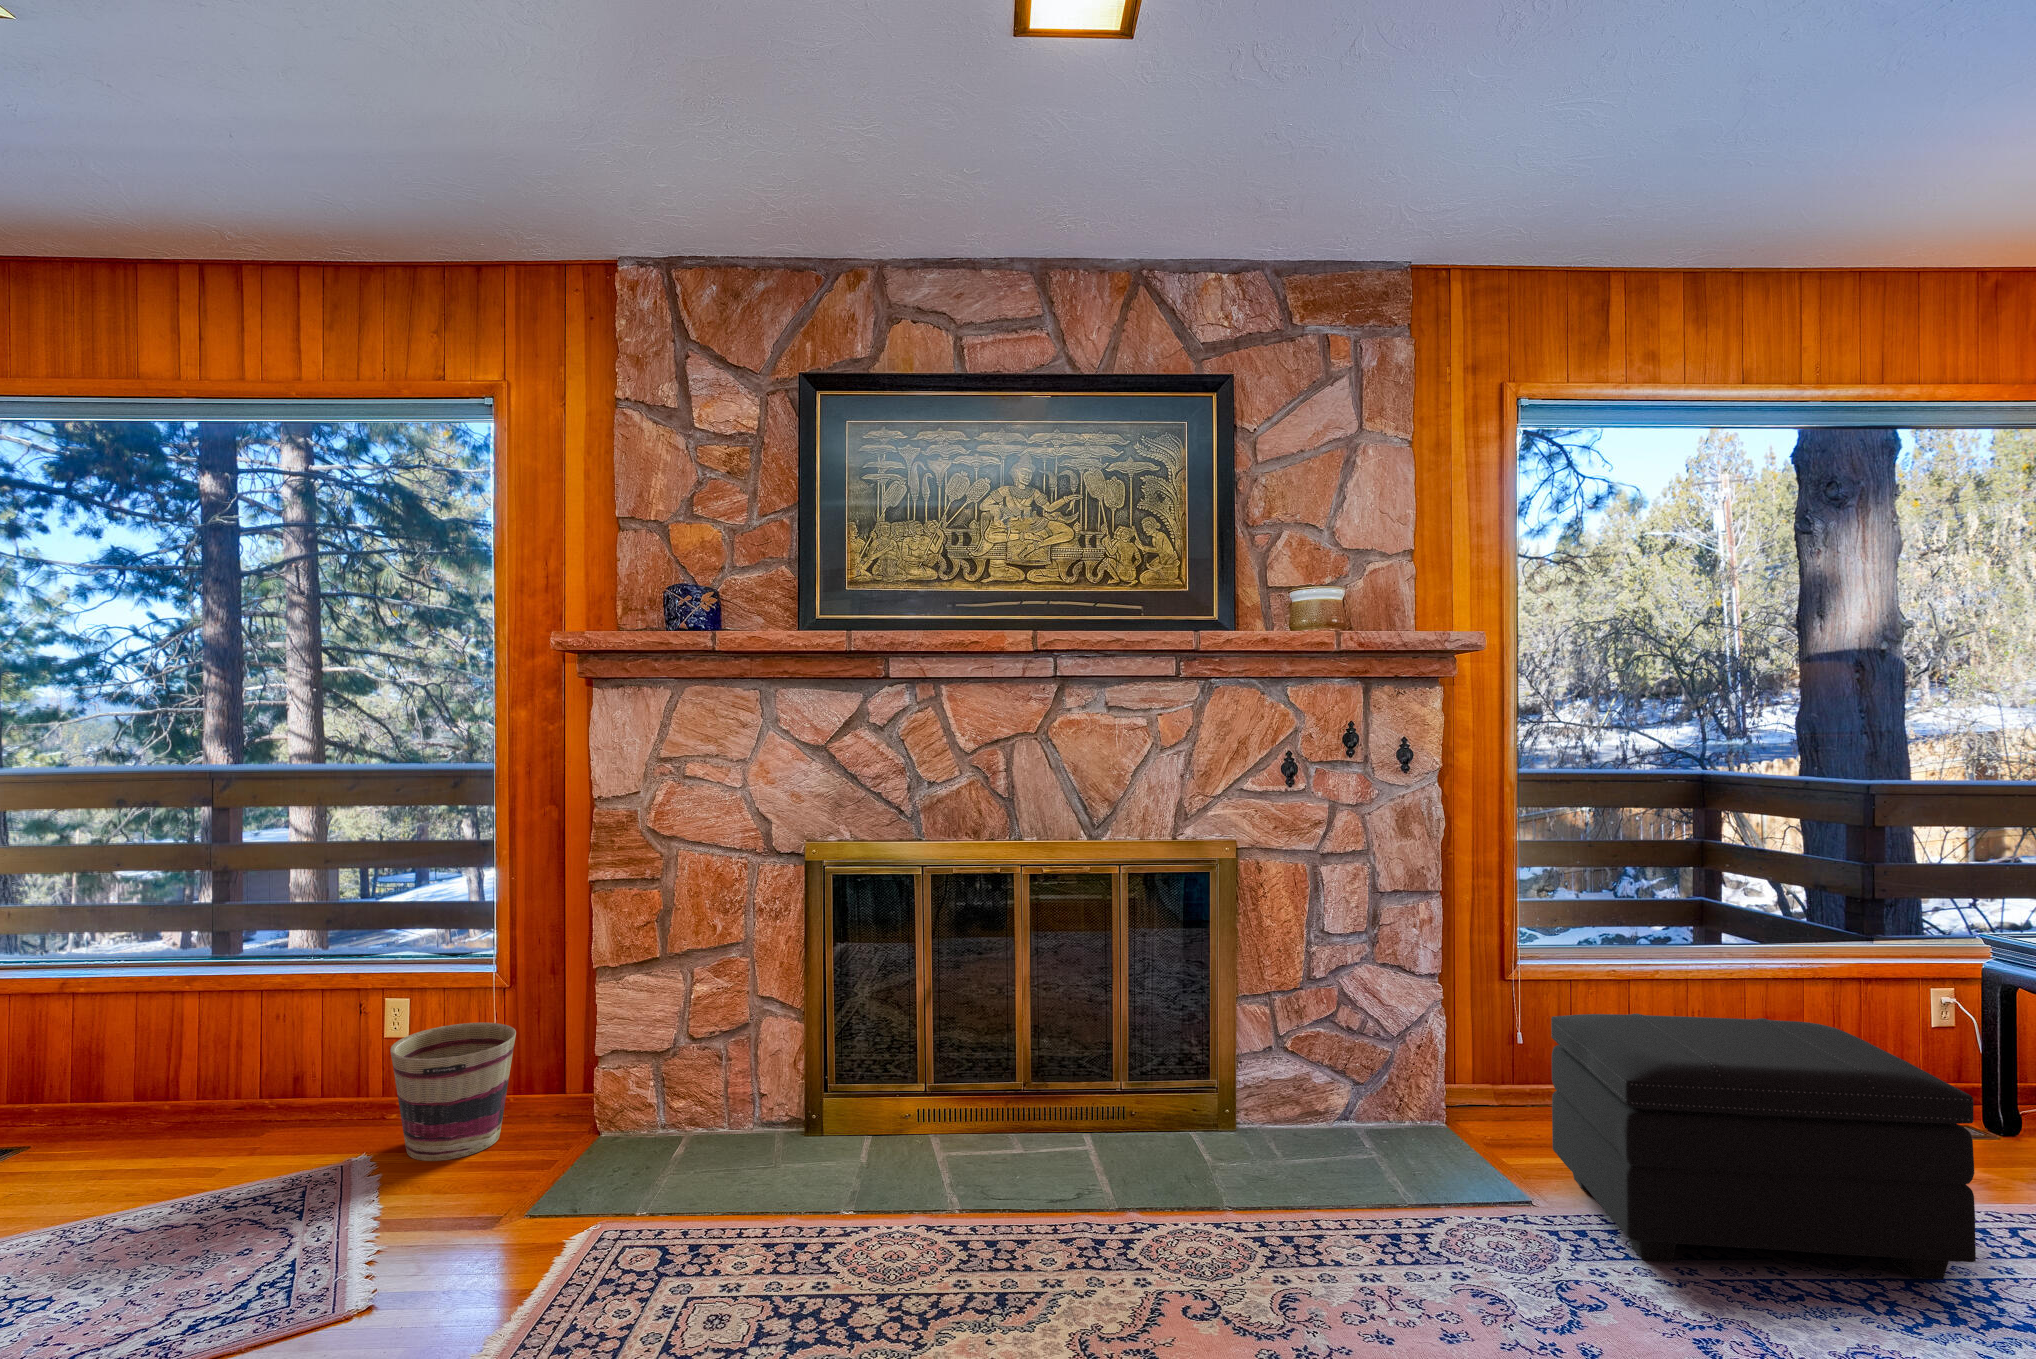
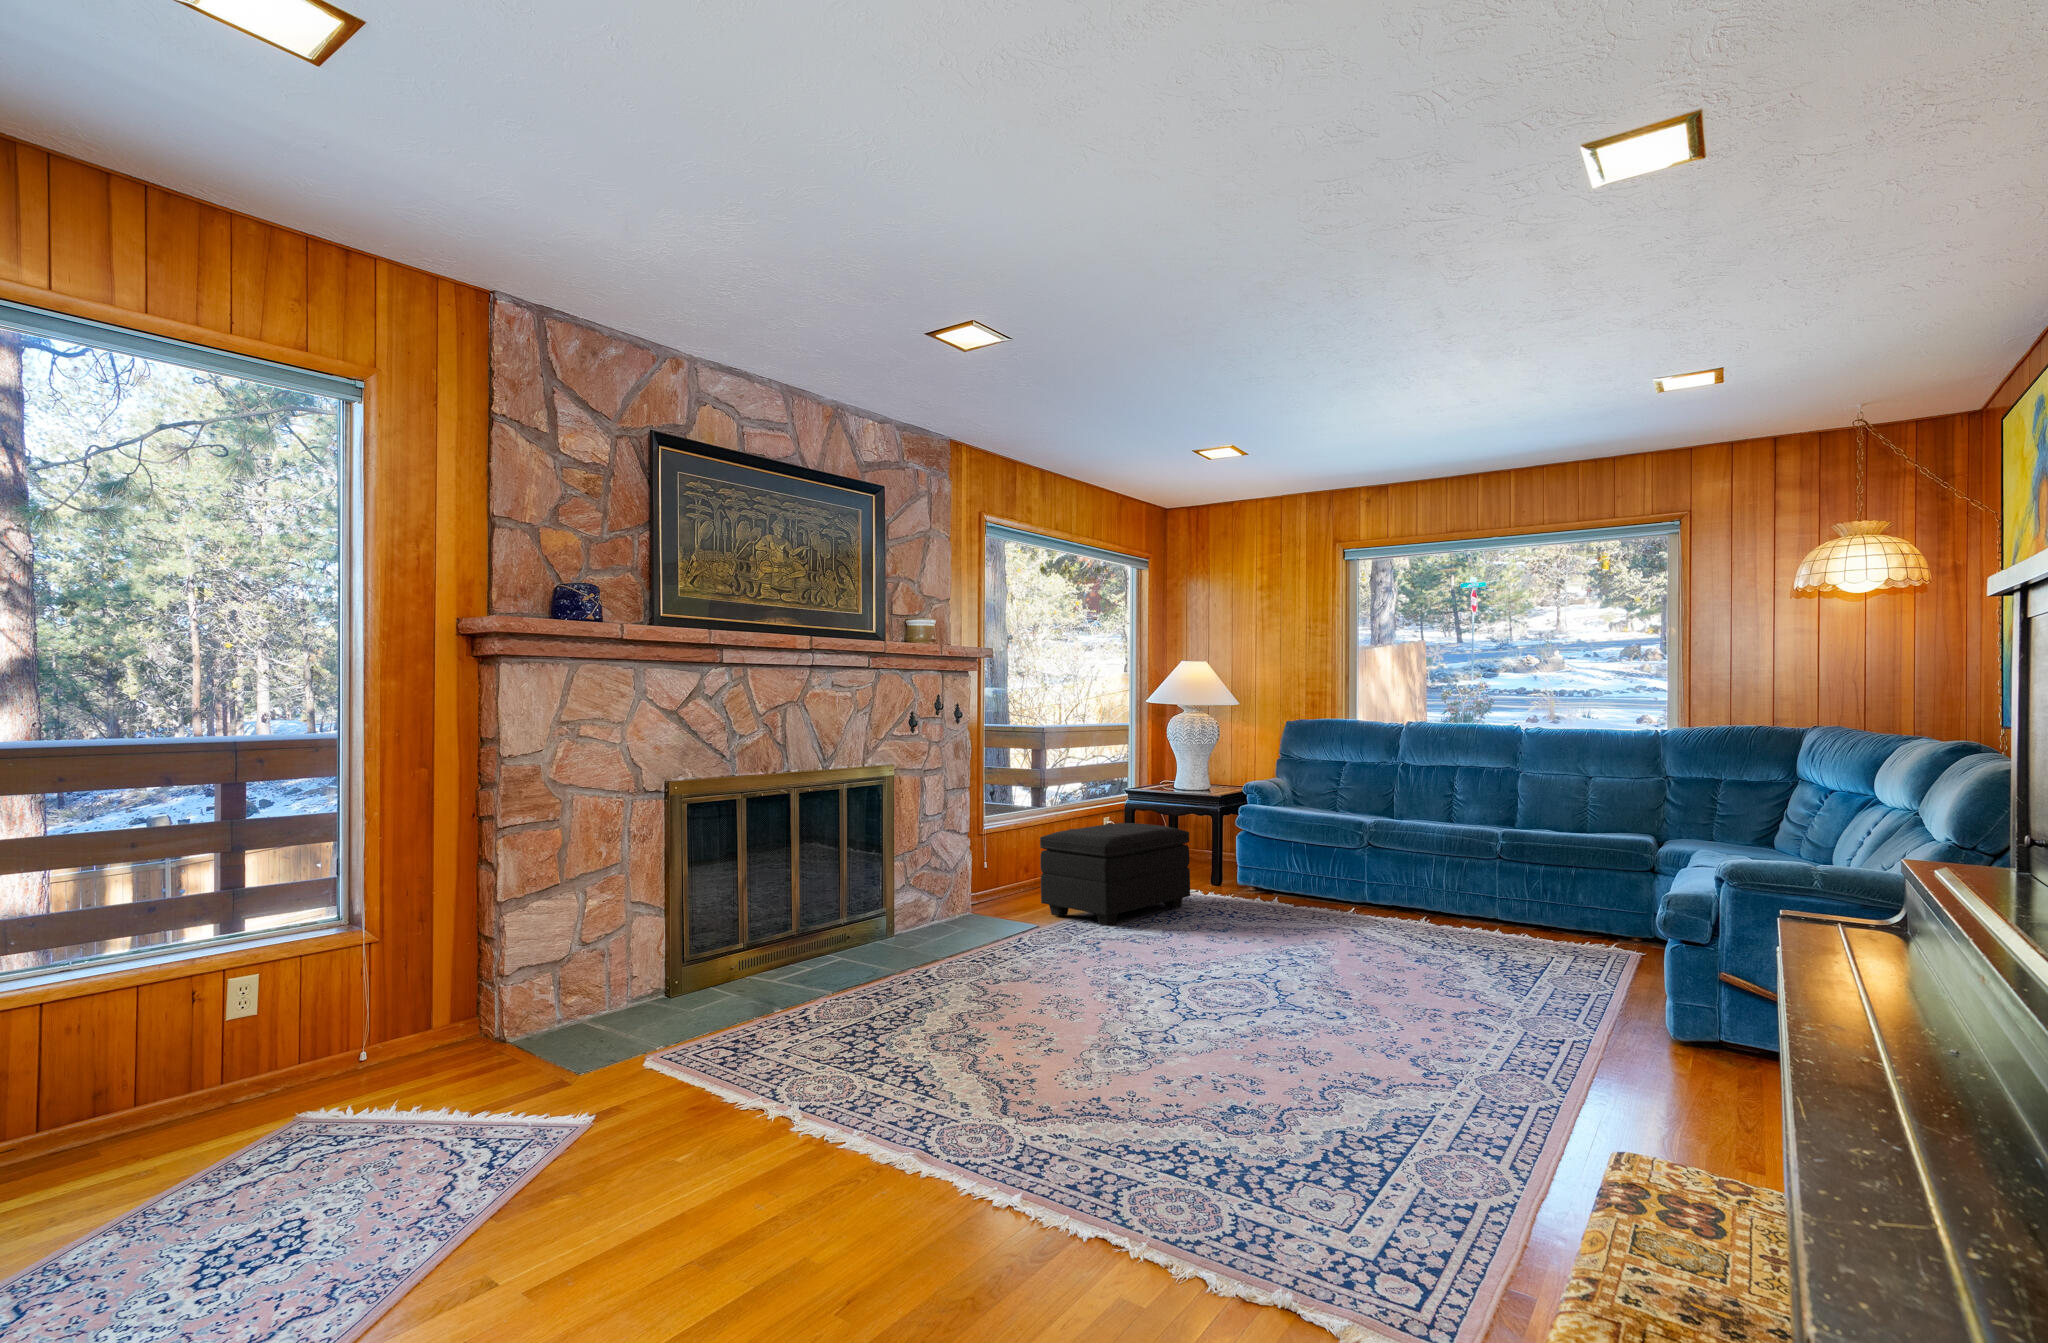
basket: present [390,1023,516,1161] -> none [312,975,438,1103]

